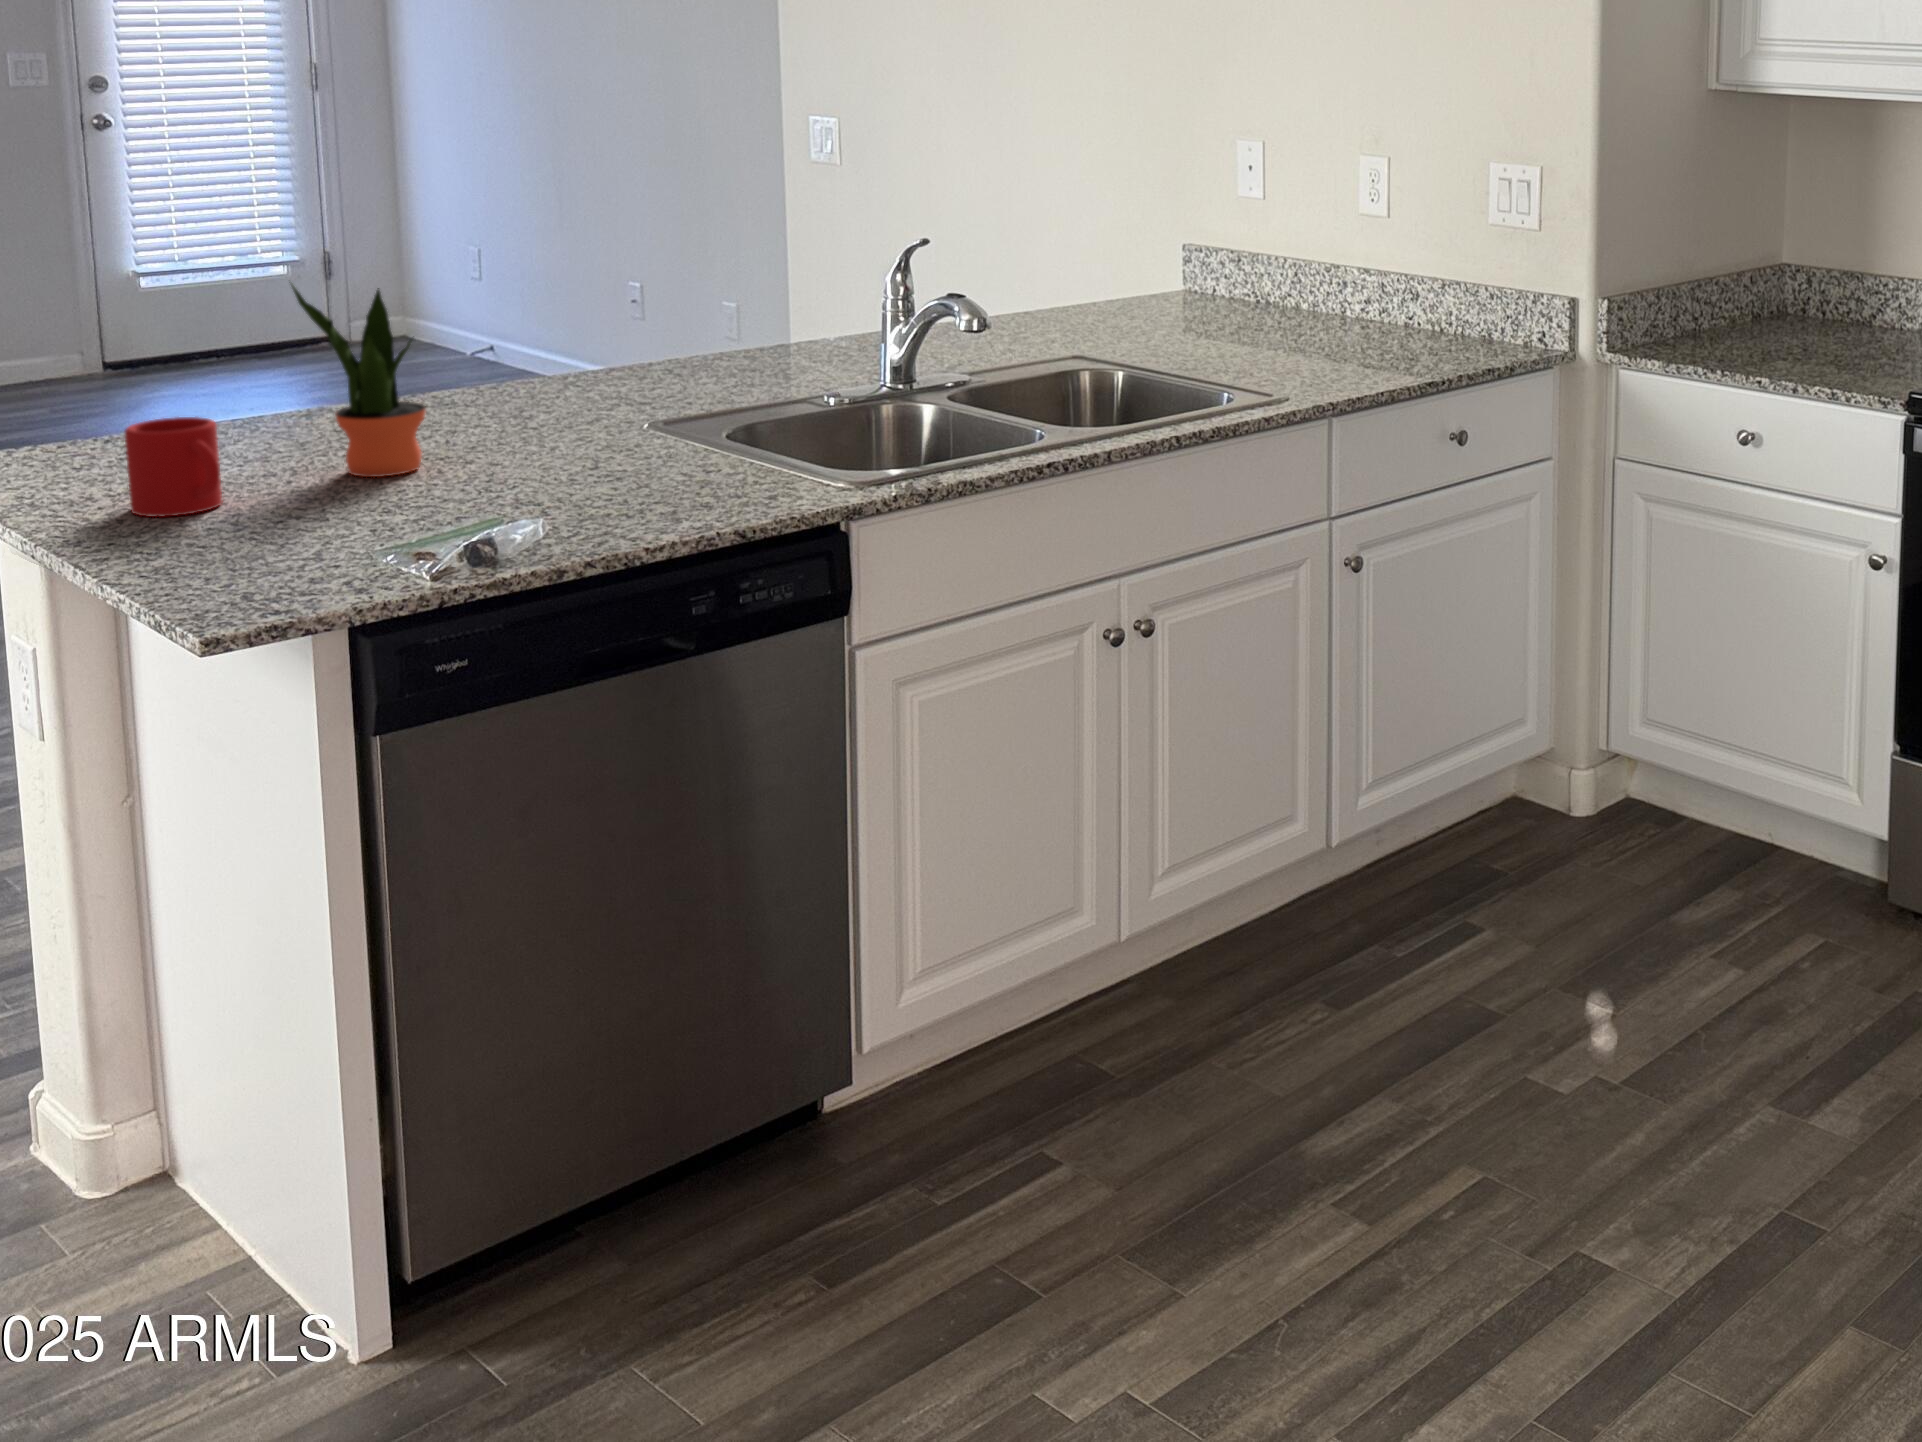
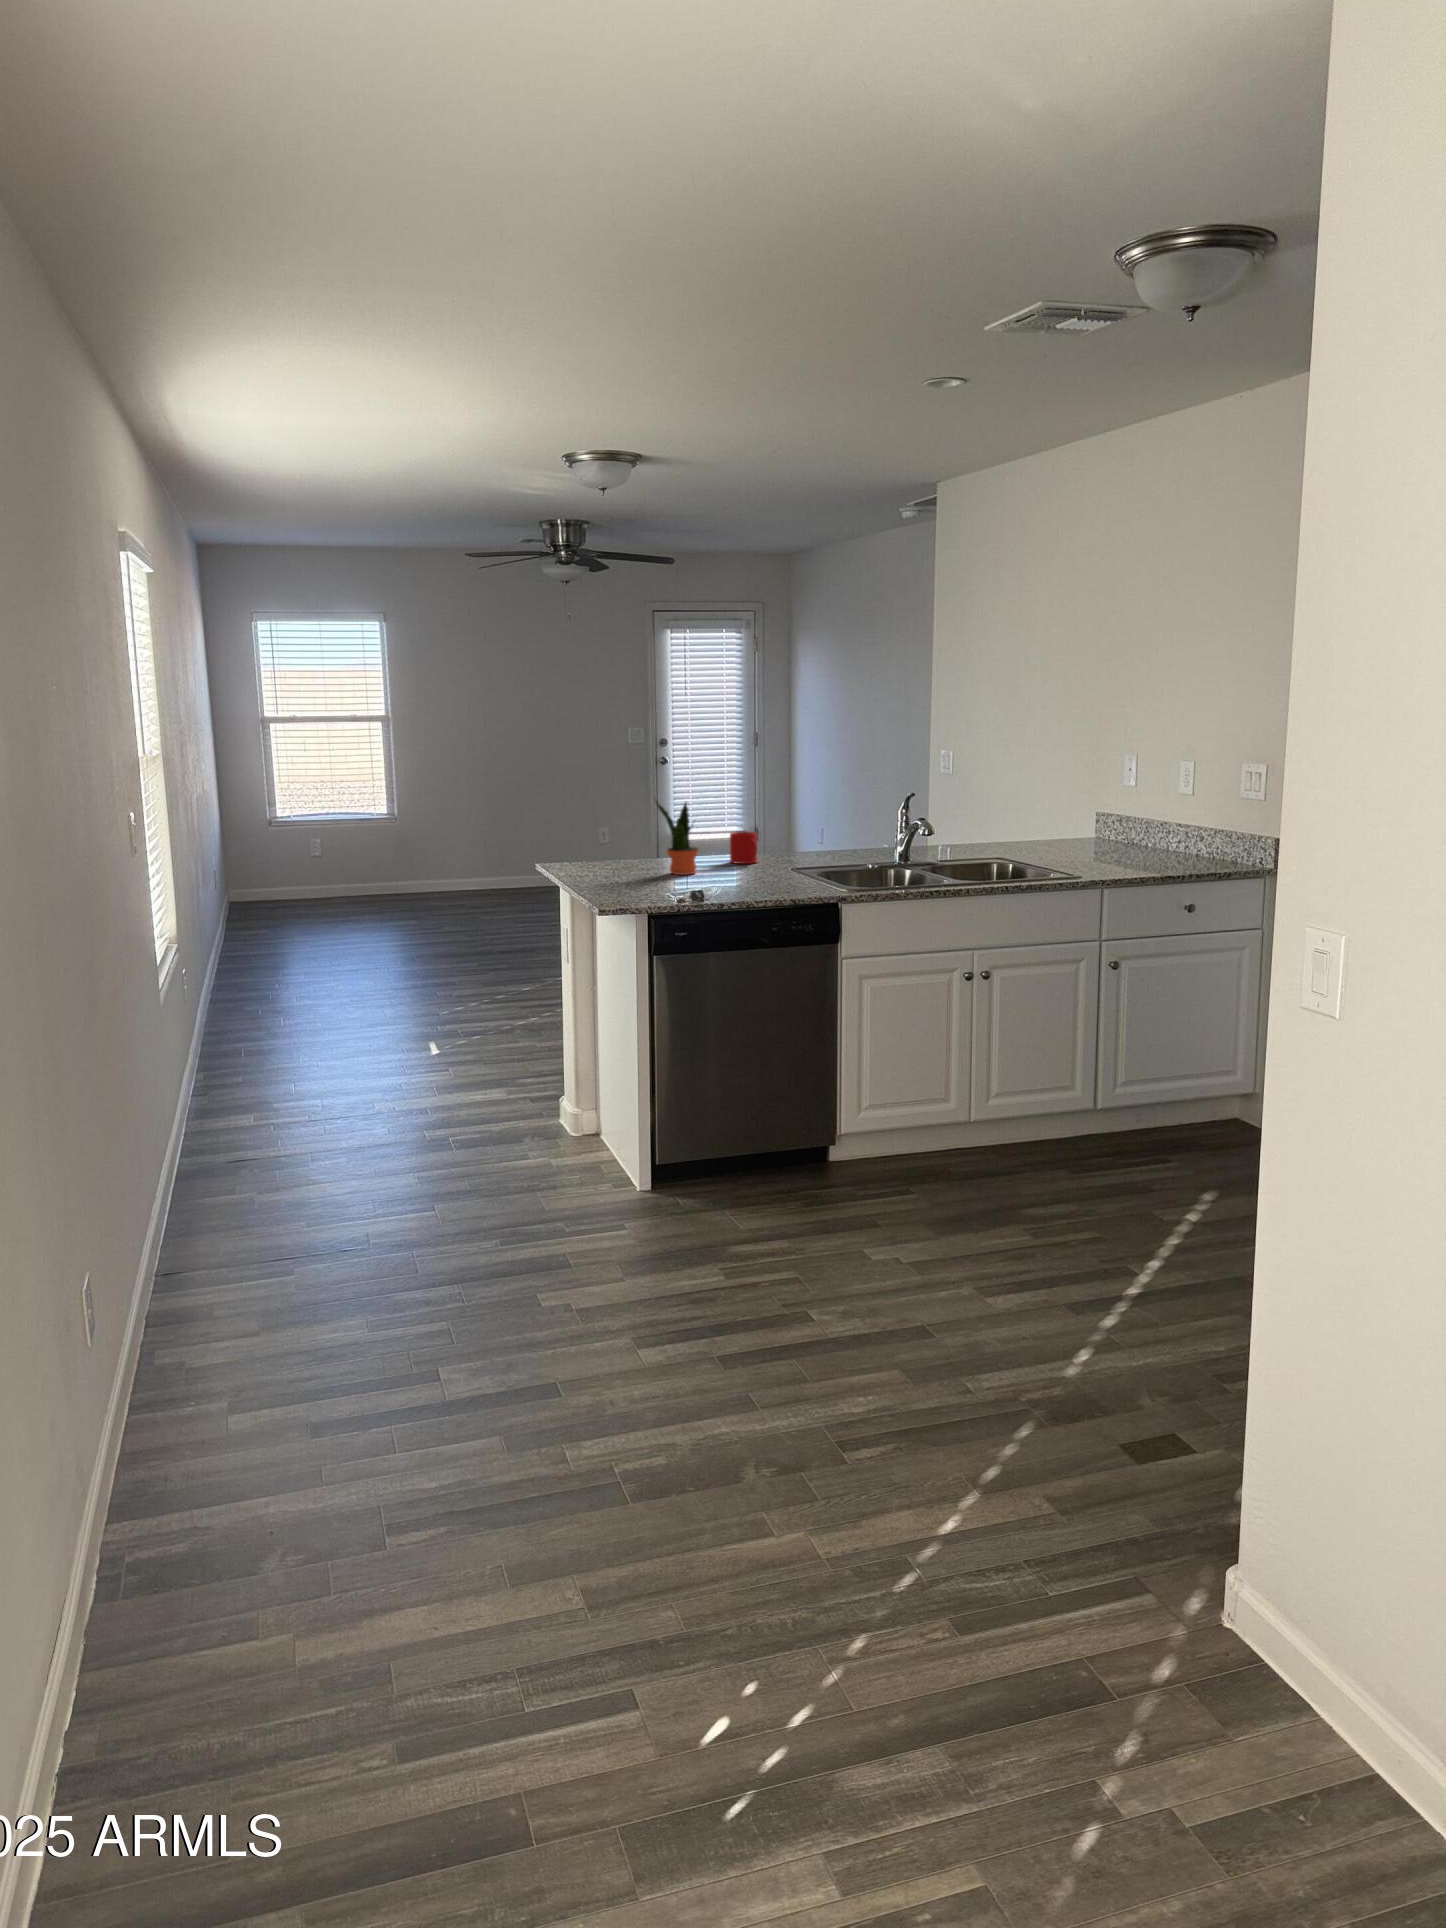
mug: present [125,417,222,517] -> present [730,832,757,864]

